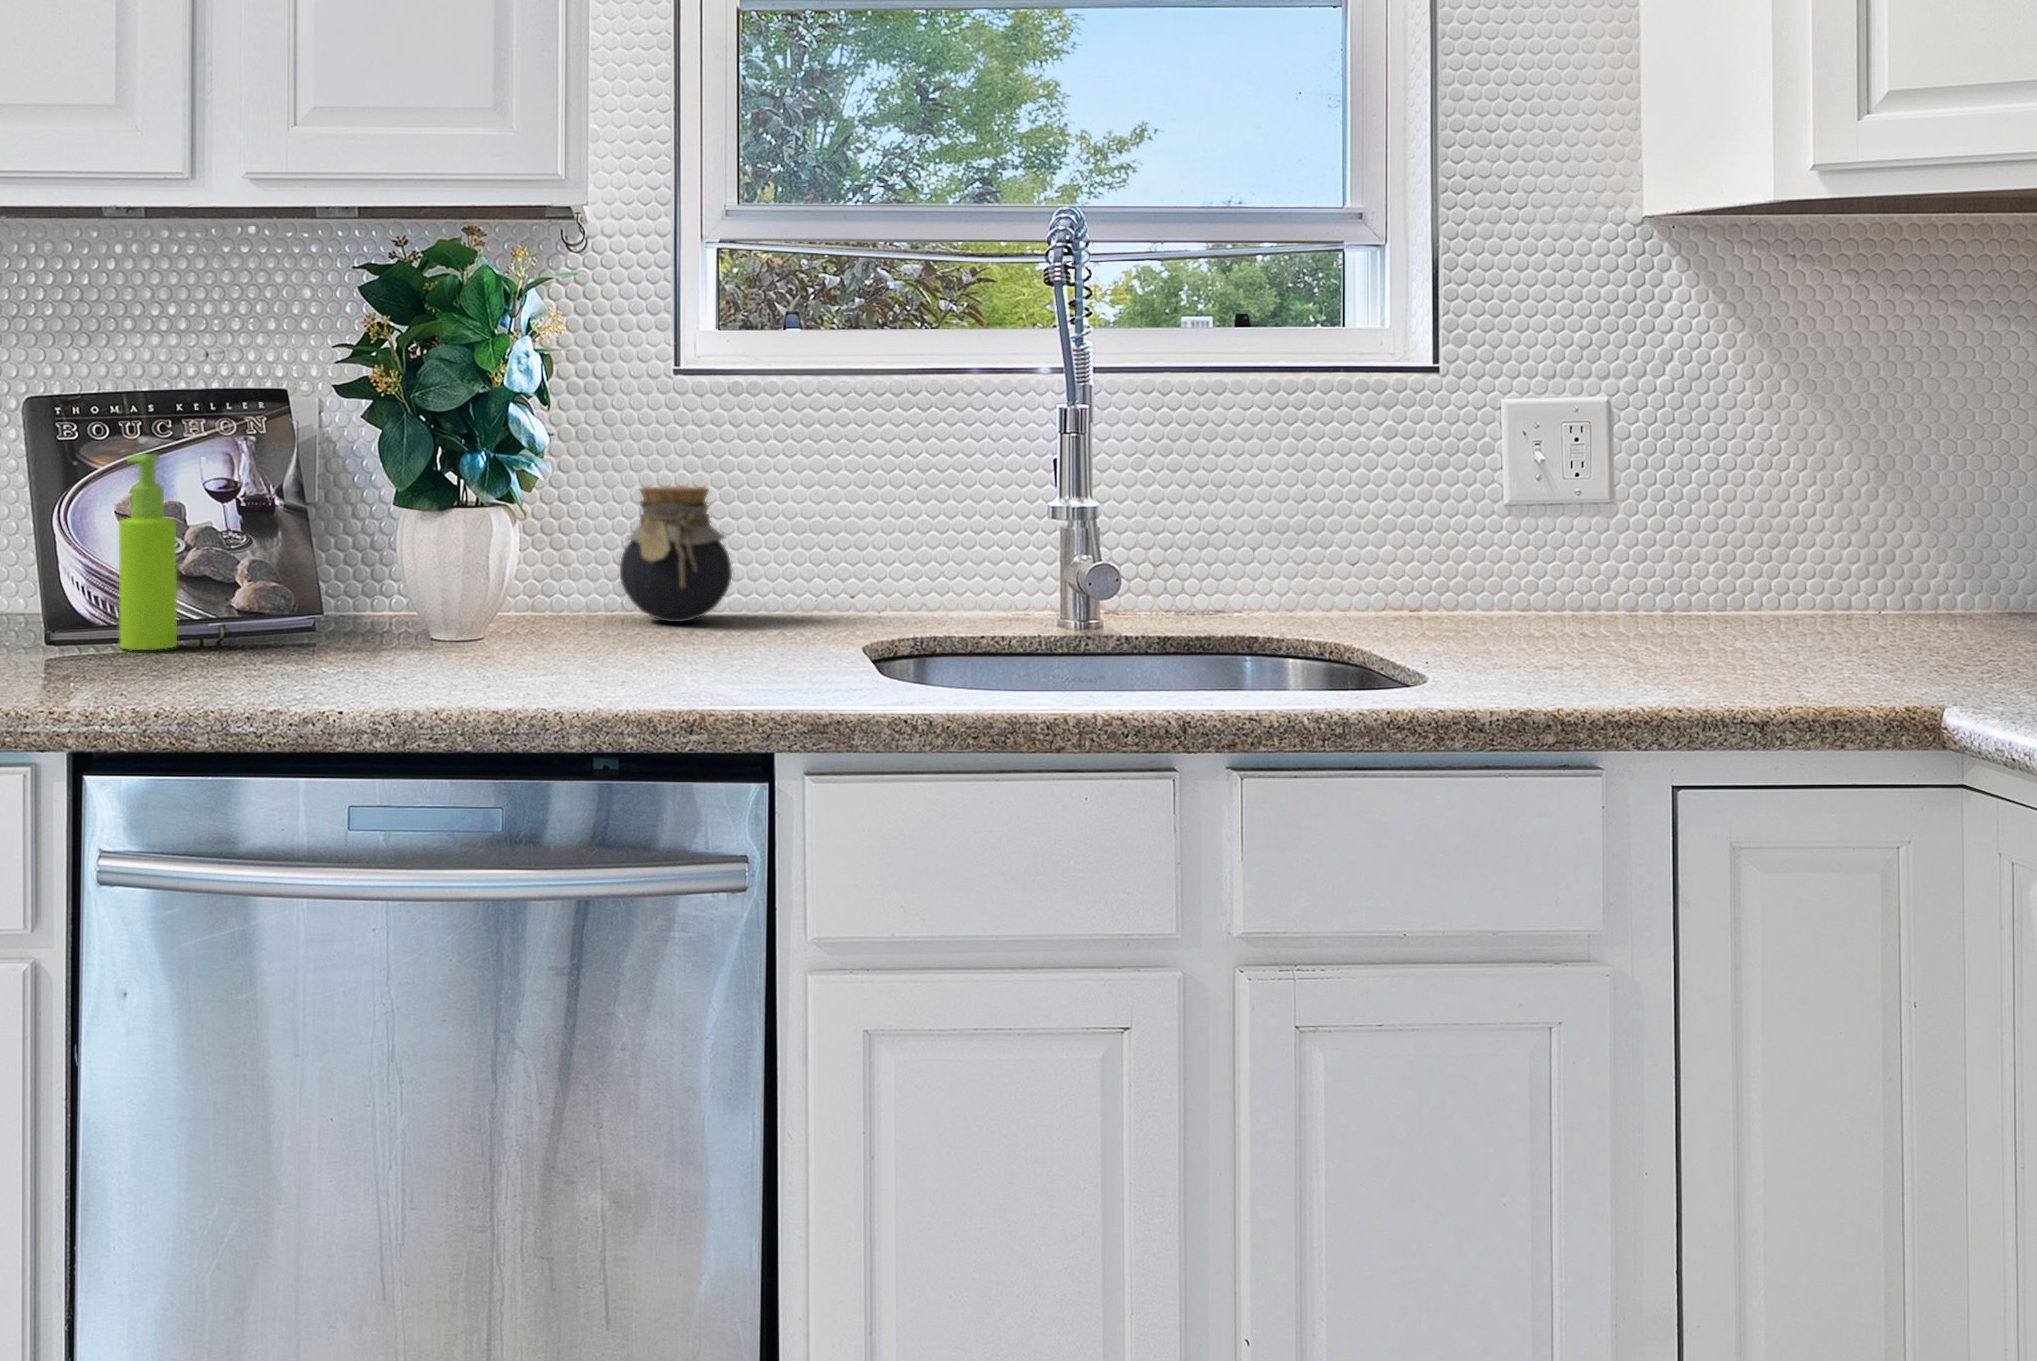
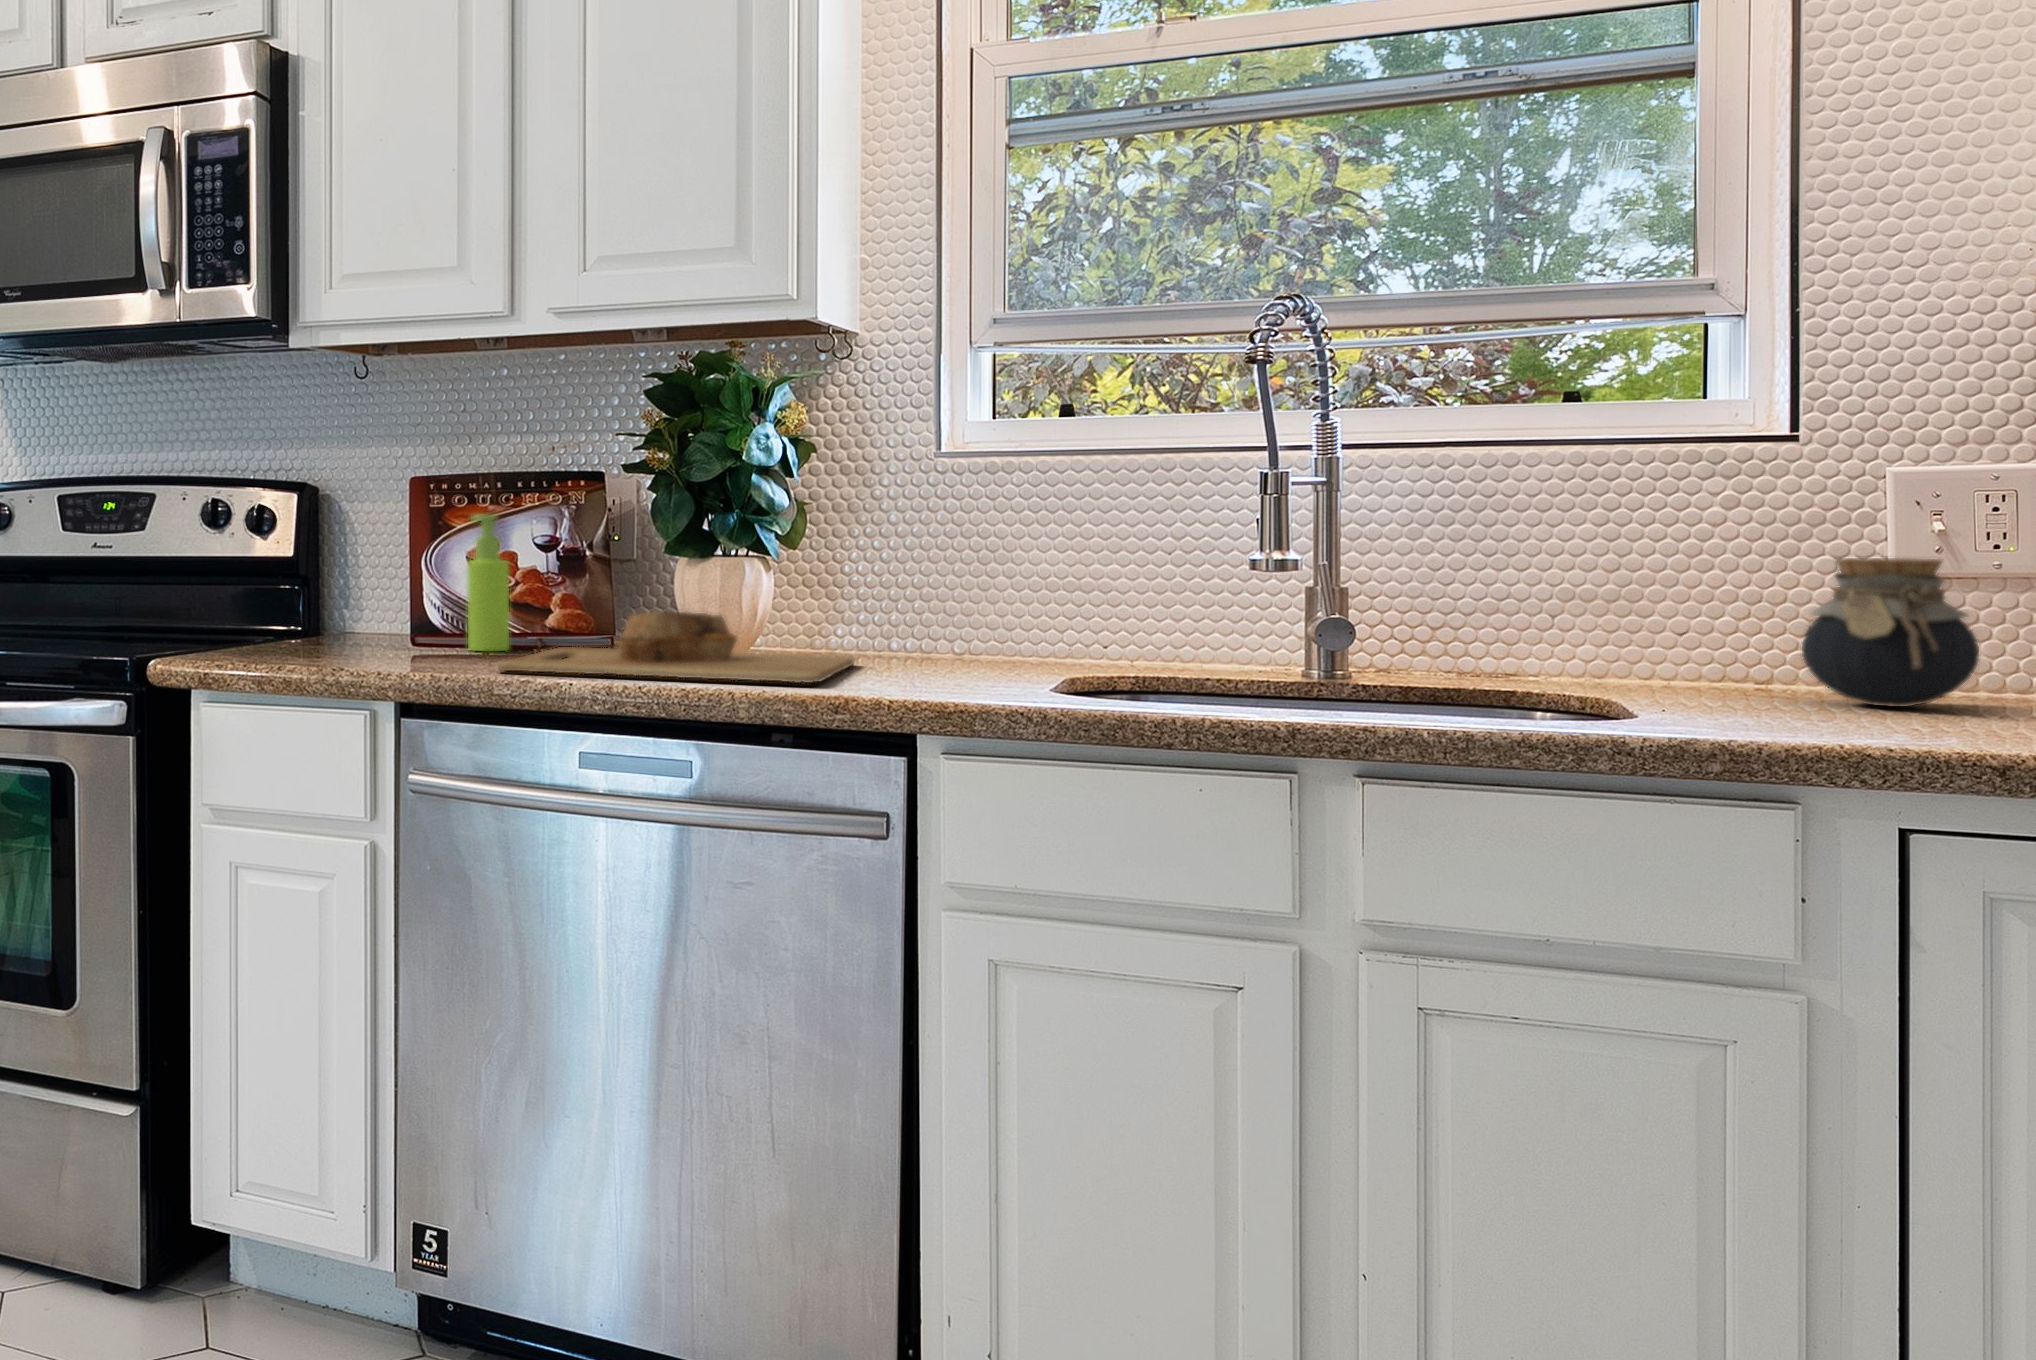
jar: present [620,486,732,622] -> present [1802,558,1979,707]
cutting board: none [212,591,643,690] -> present [498,611,855,683]

